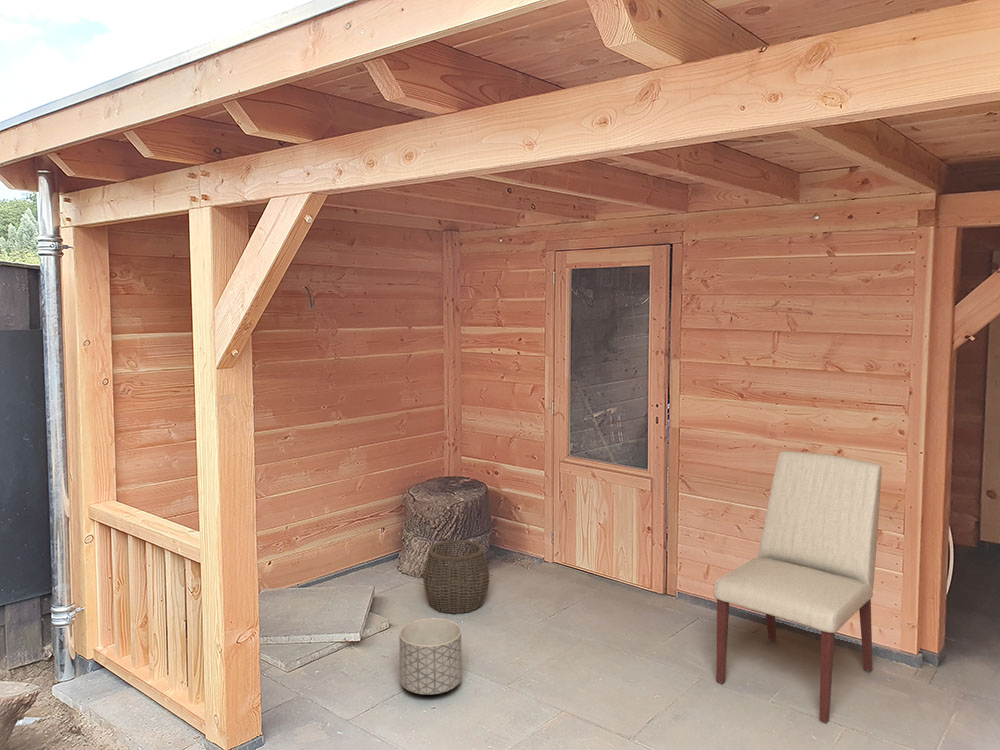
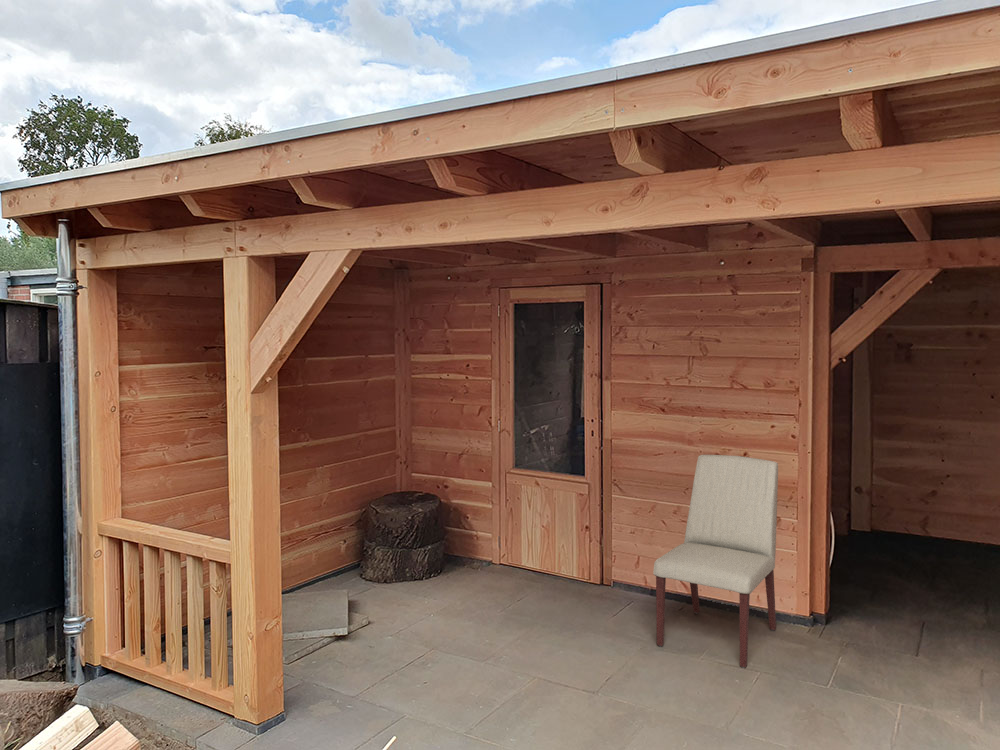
woven basket: present [423,540,490,614] -> none [394,545,454,610]
planter: present [399,618,462,695] -> none [394,607,448,671]

